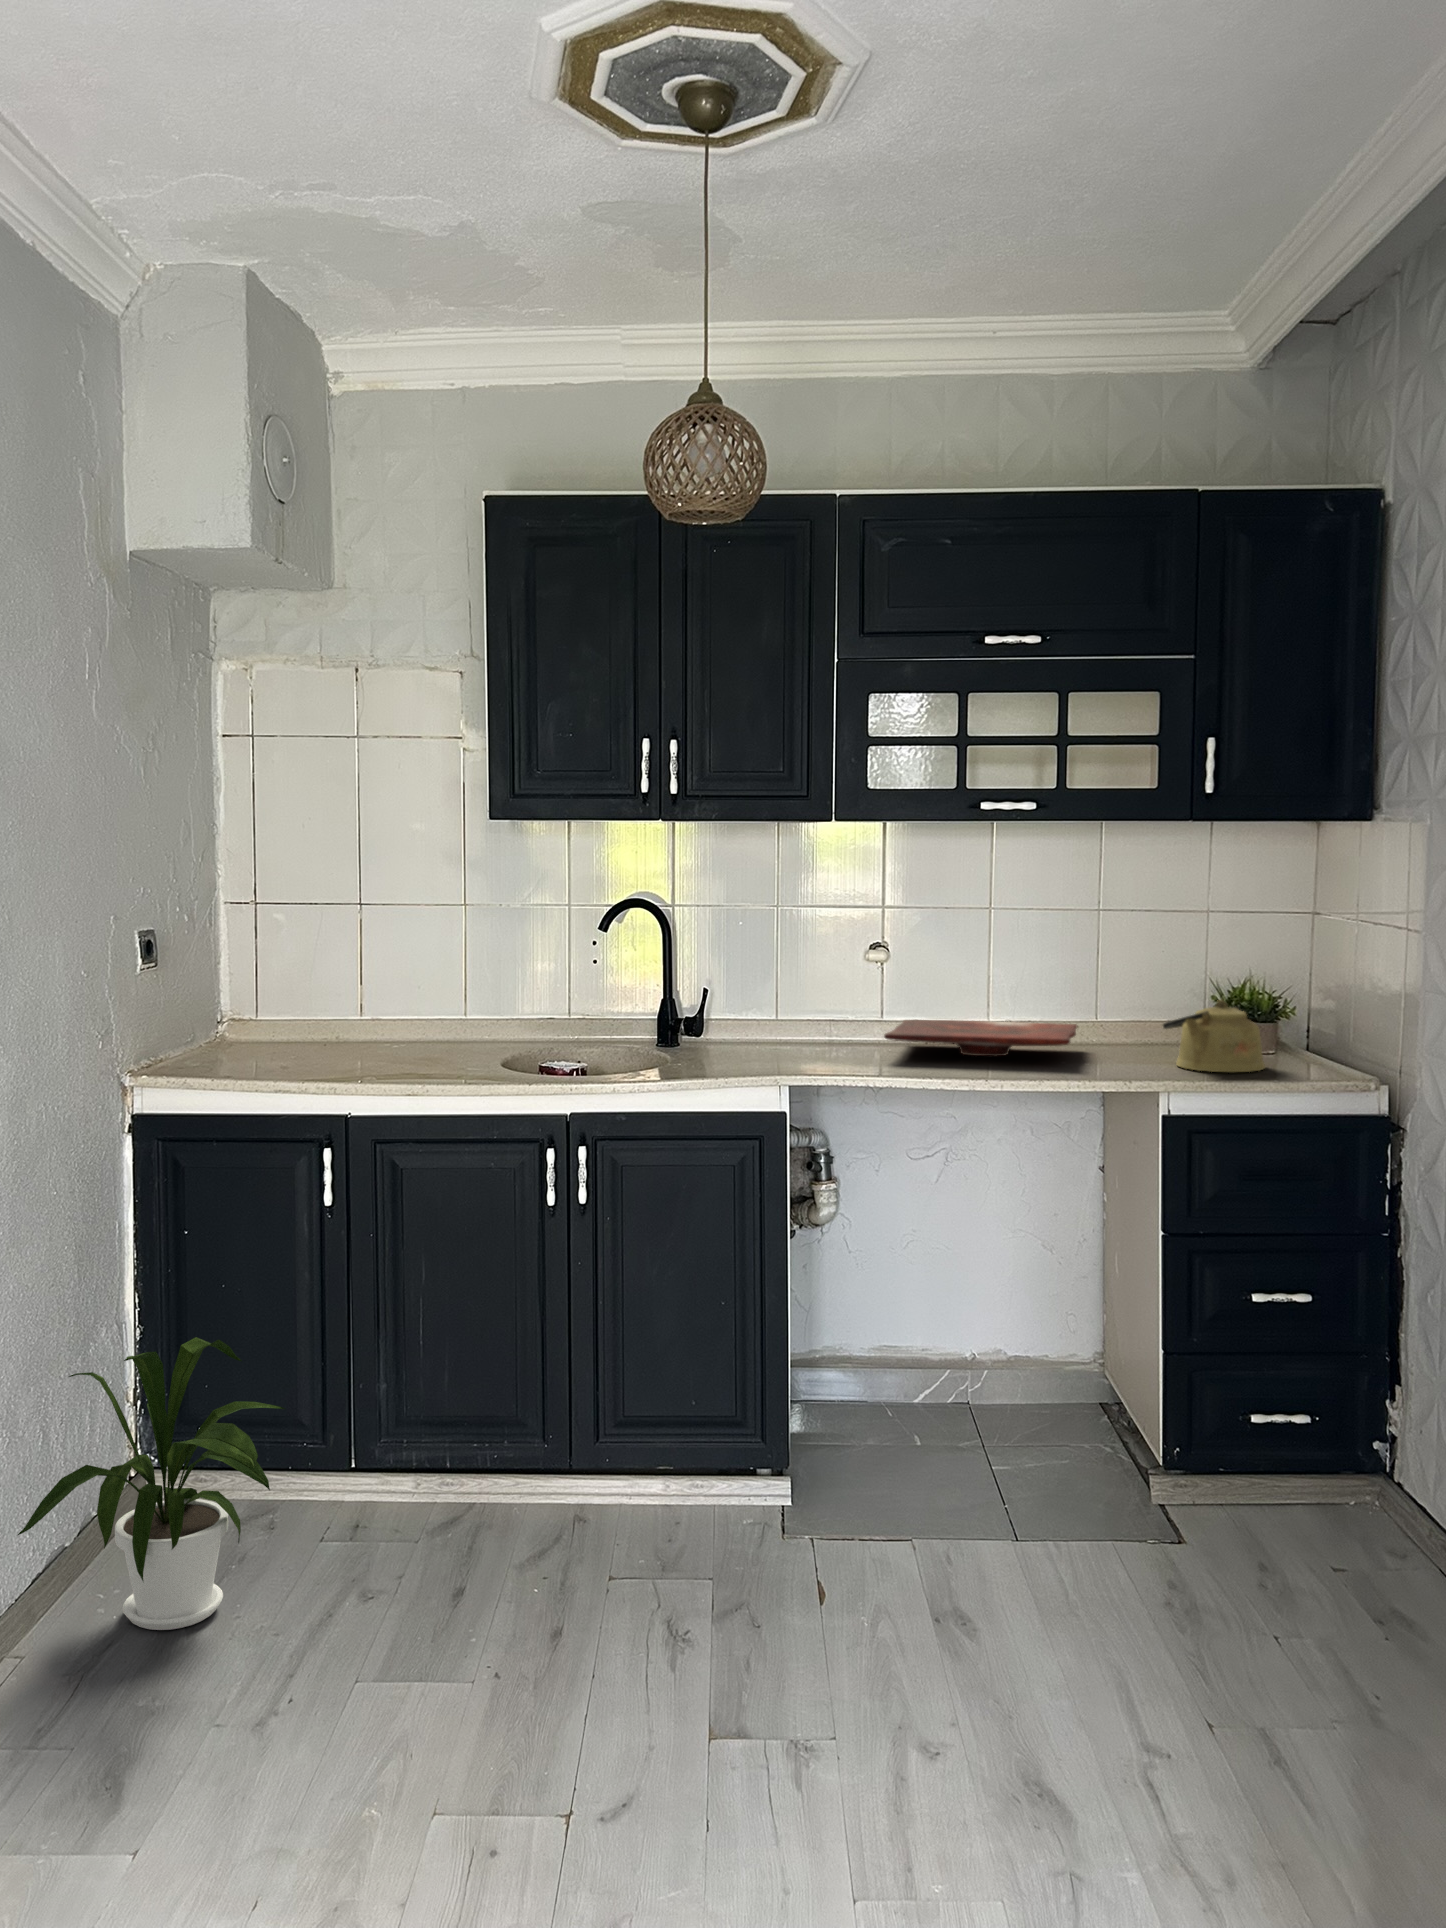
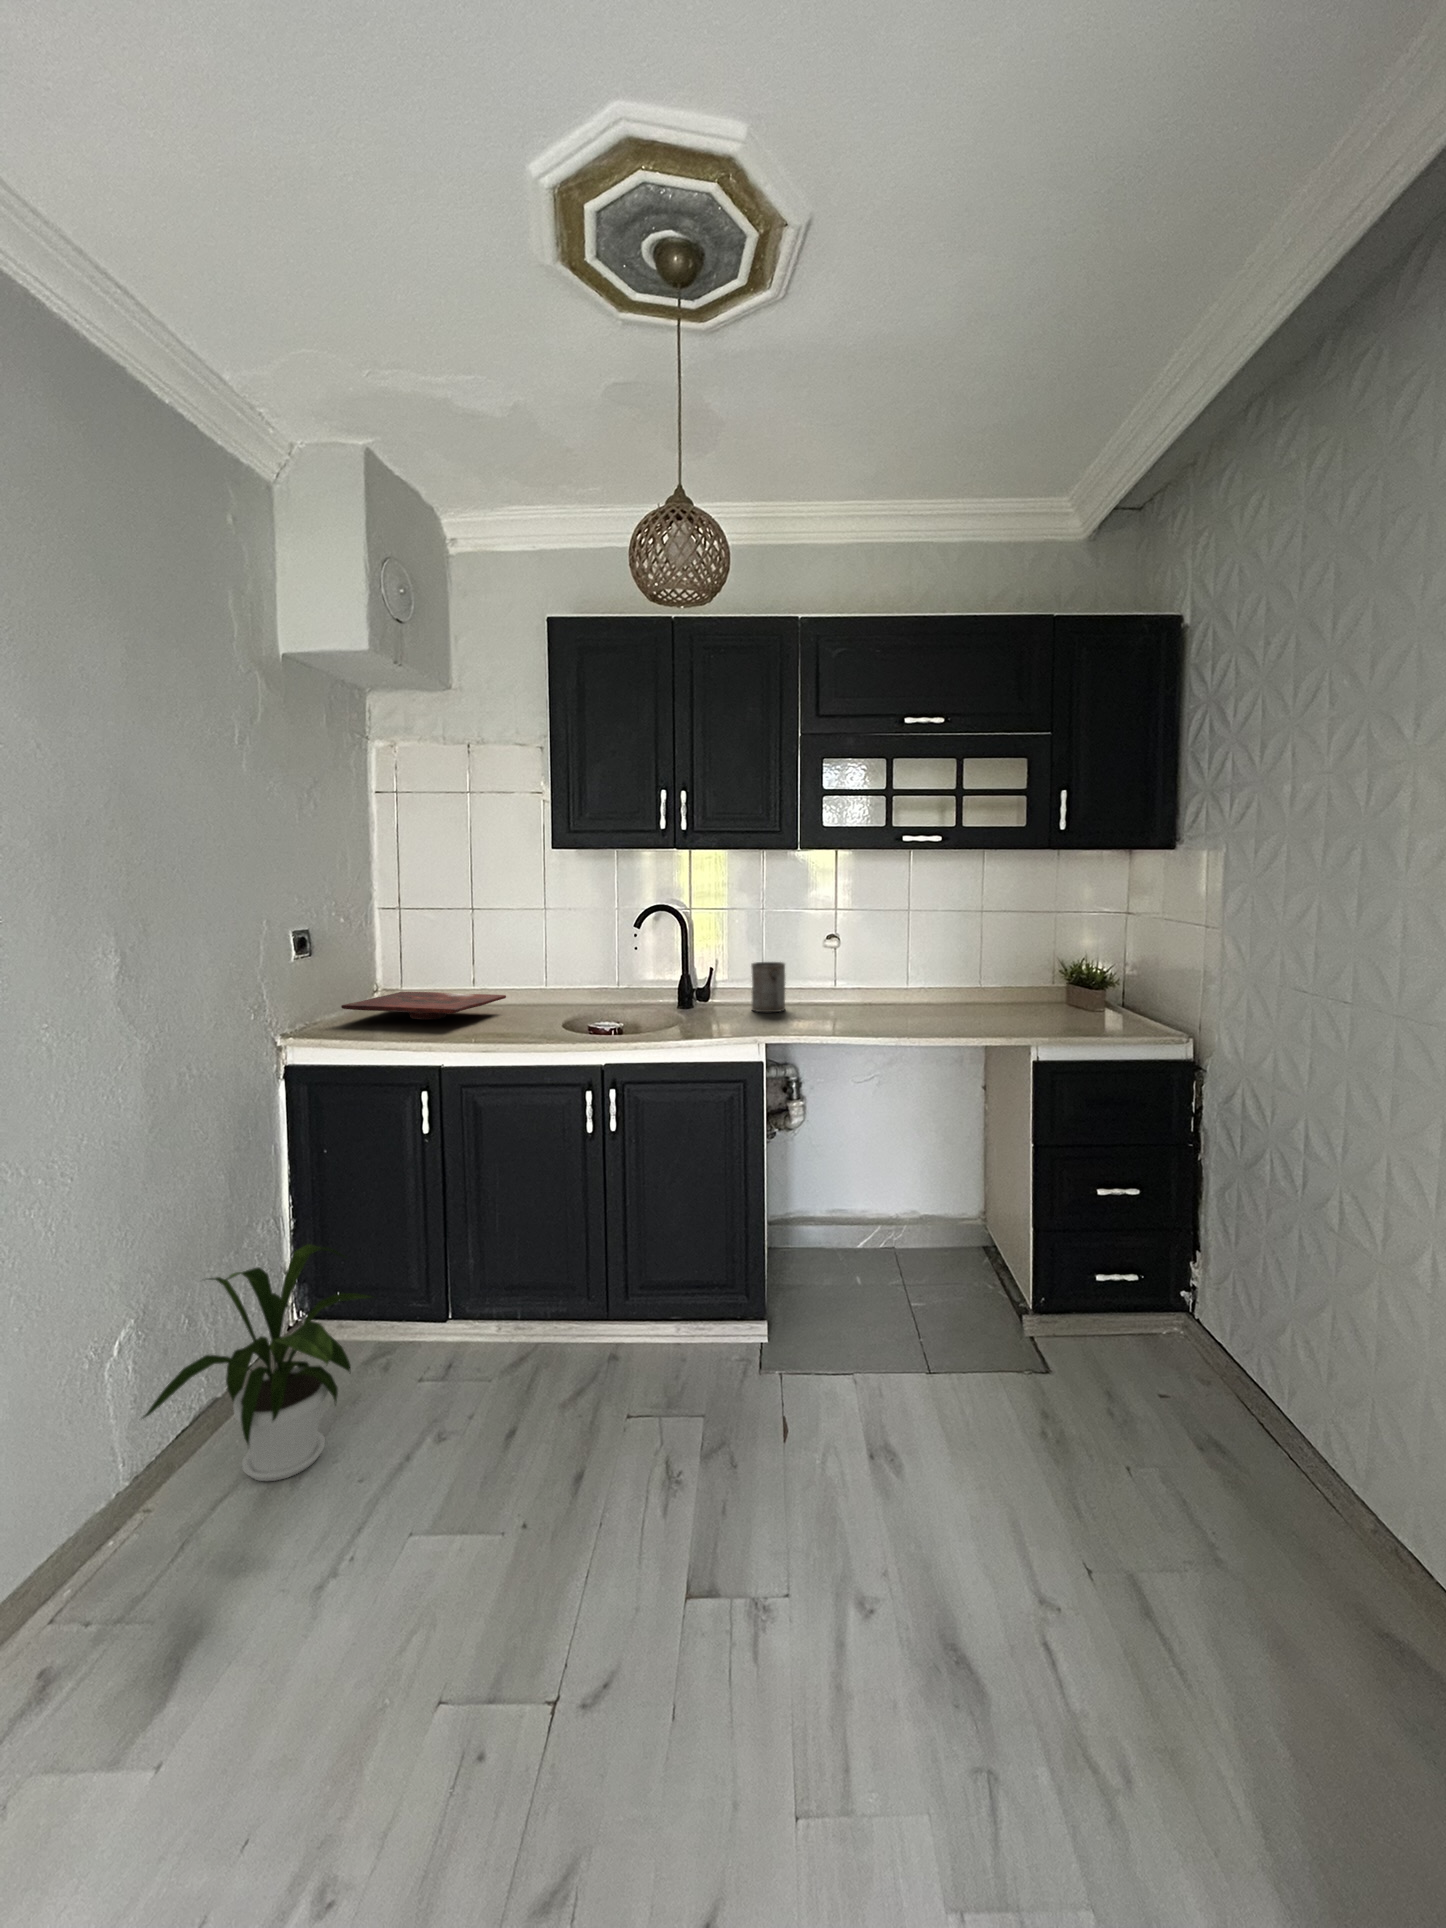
mug: none [763,982,813,1053] -> present [751,962,786,1012]
kettle: present [1163,999,1265,1072] -> none [1029,975,1101,1027]
cutting board: present [884,1020,1078,1056] -> present [341,992,506,1020]

